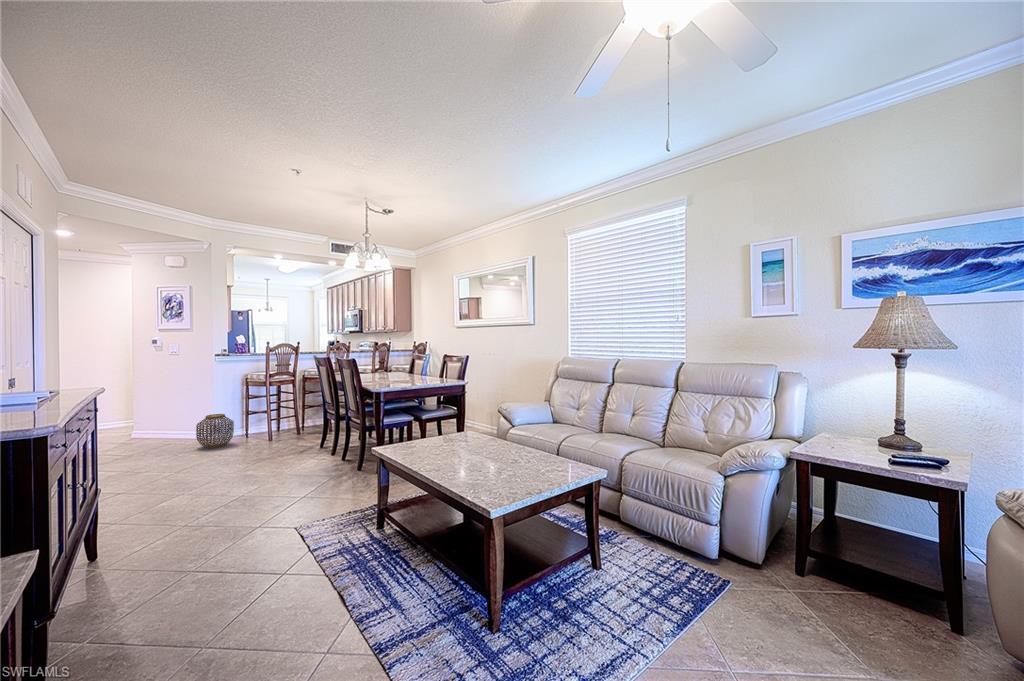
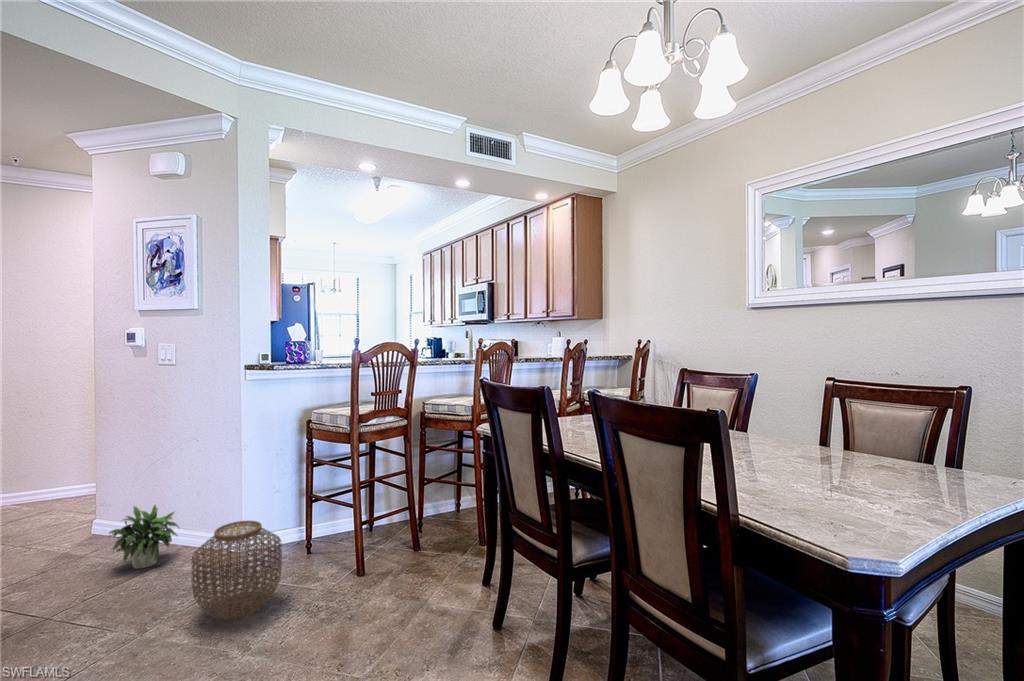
potted plant: none [150,415,183,441] -> present [108,505,181,568]

